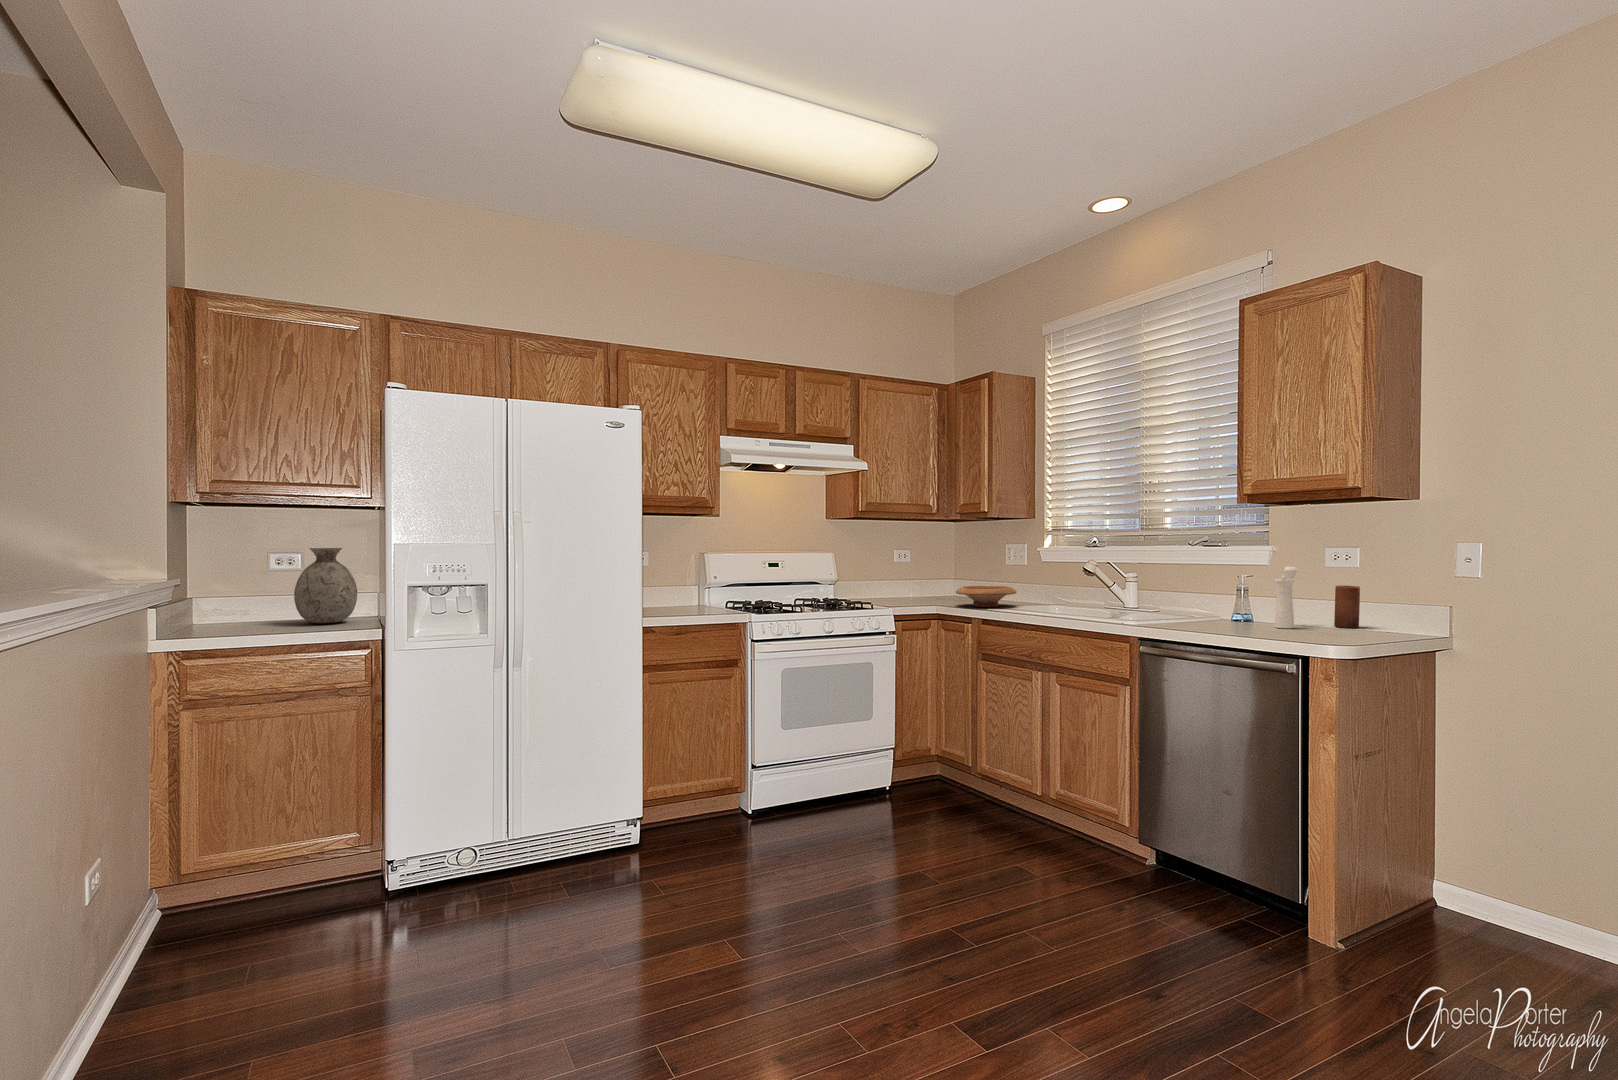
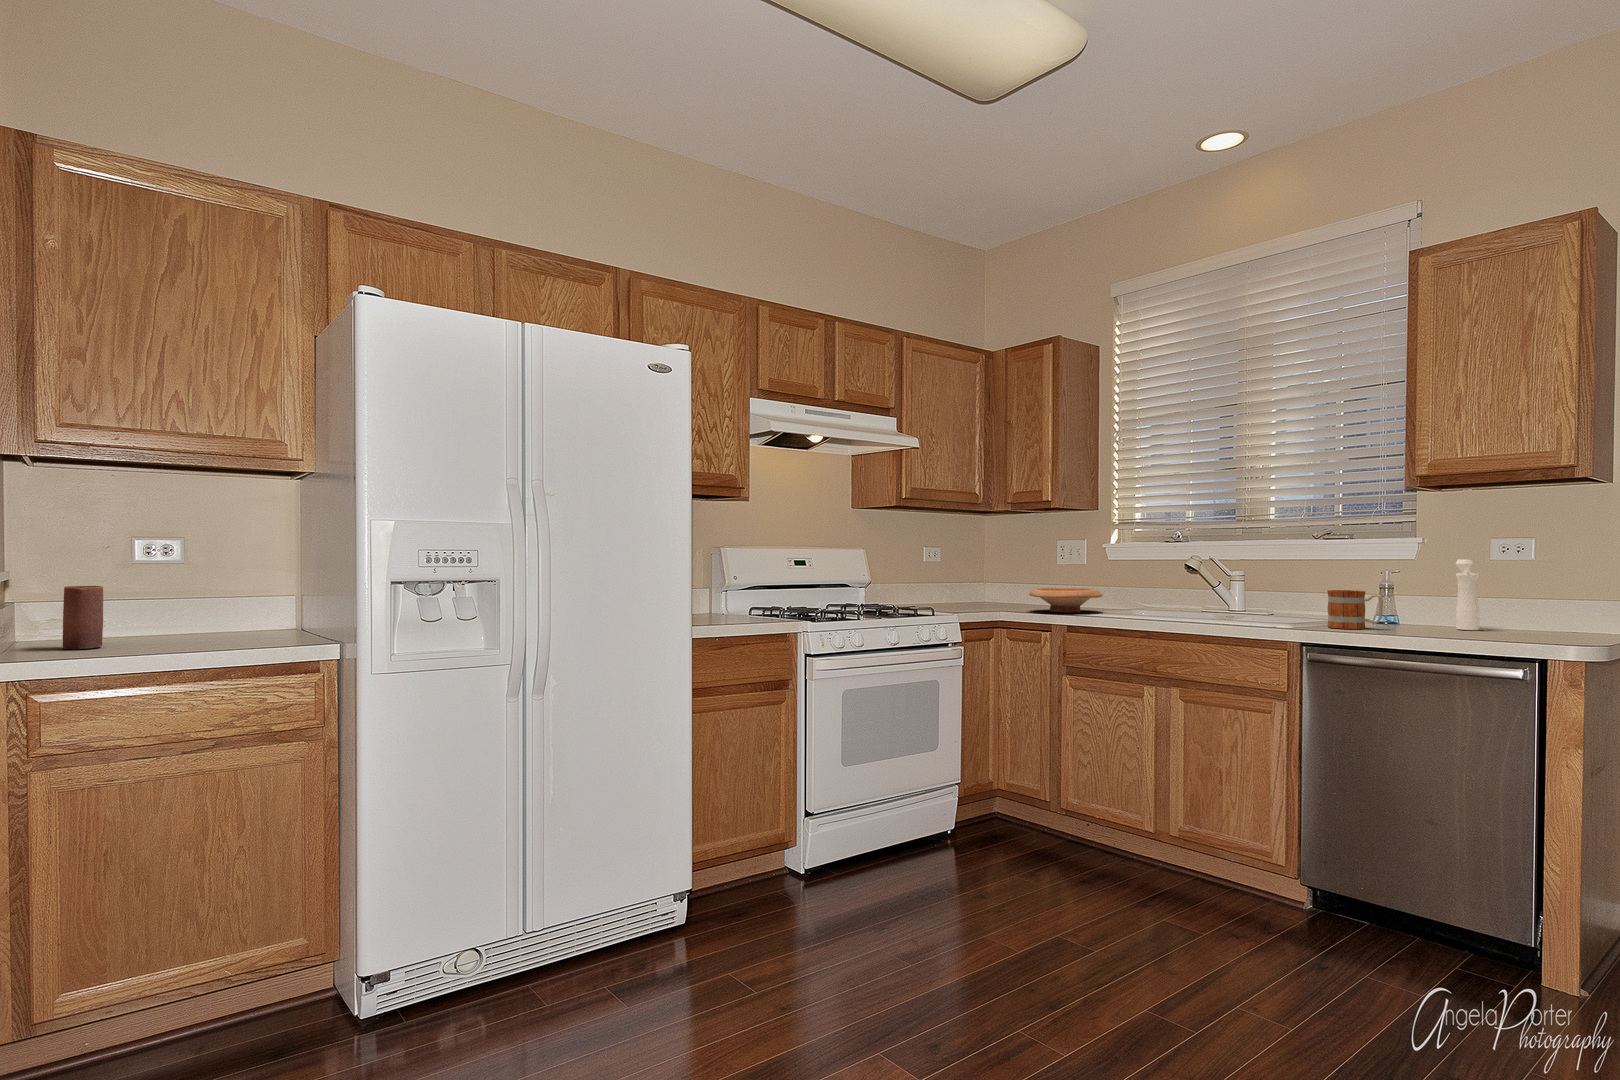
vase: present [294,548,357,623] -> none [189,528,282,638]
candle: present [1334,585,1360,628] -> present [63,586,103,649]
mug: none [1166,592,1209,626] -> present [1327,590,1383,629]

